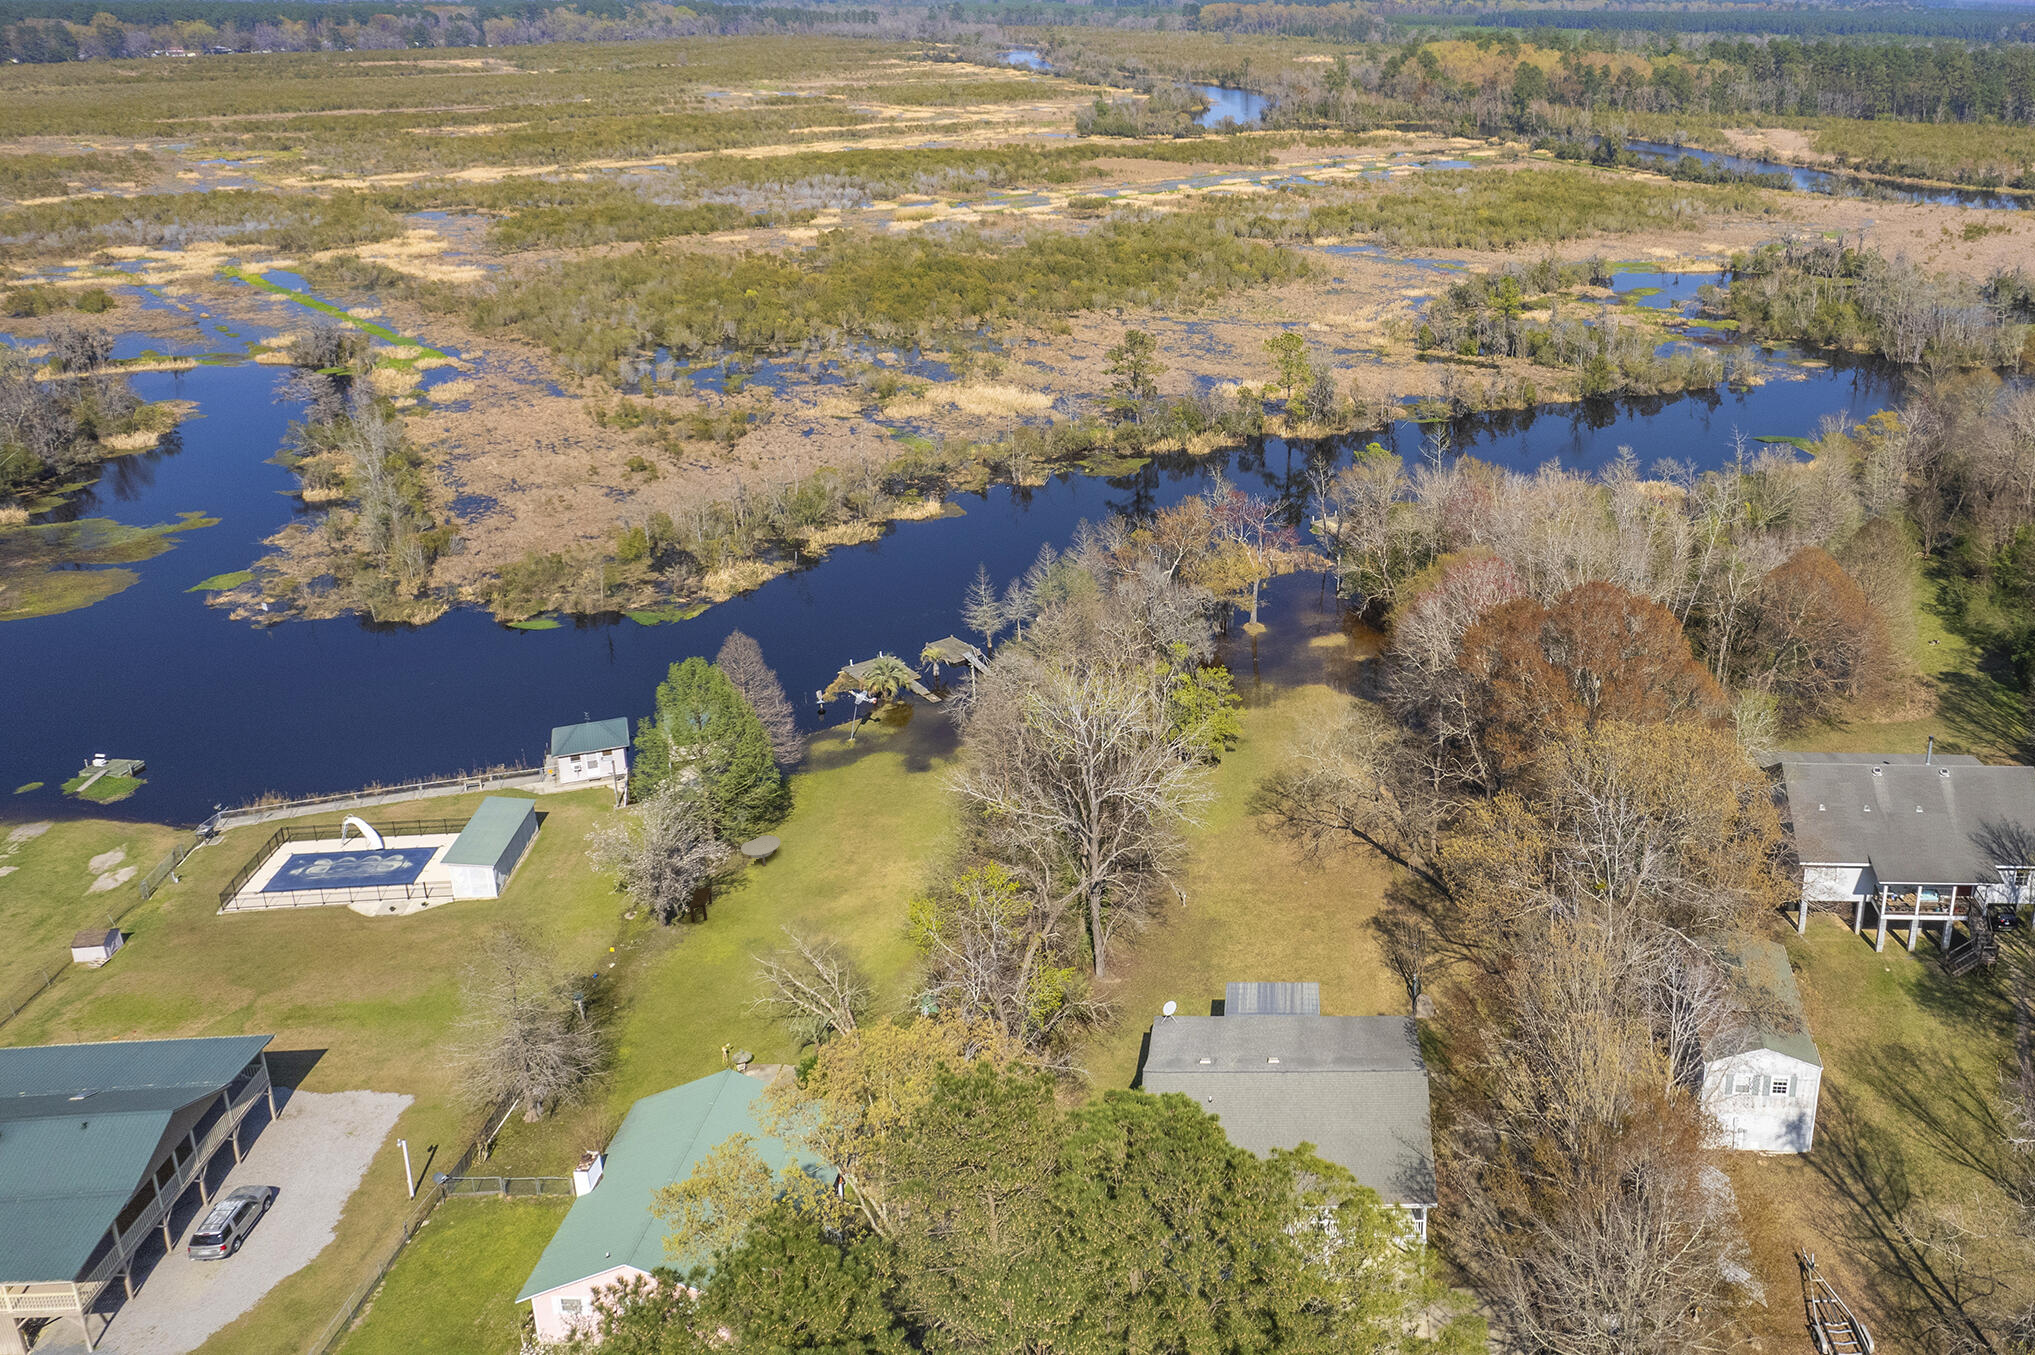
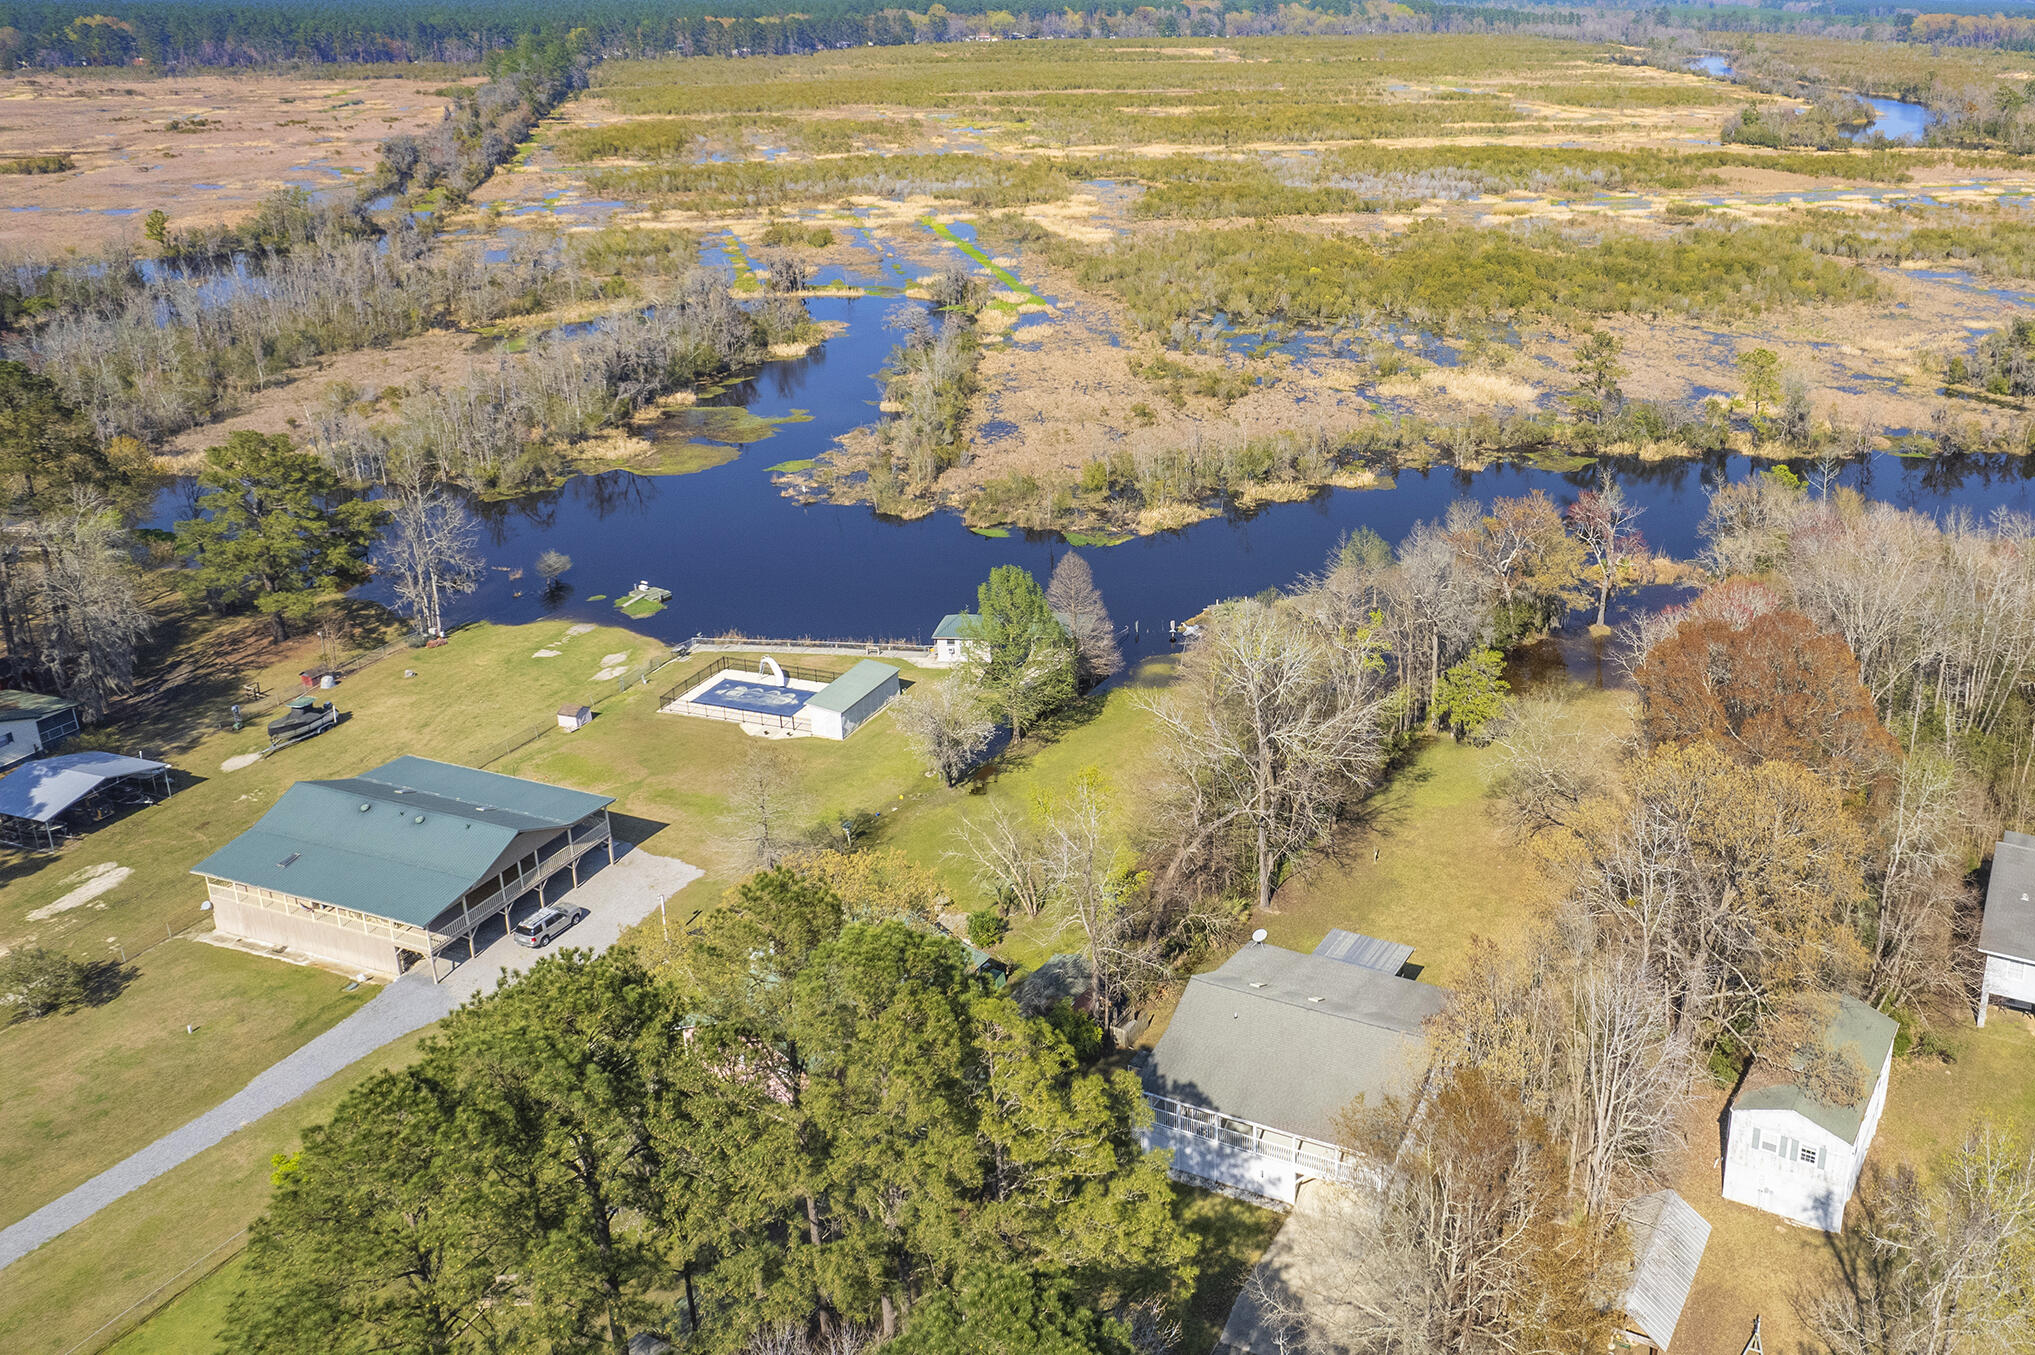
round table: present [741,835,780,867] -> none [1038,734,1074,762]

